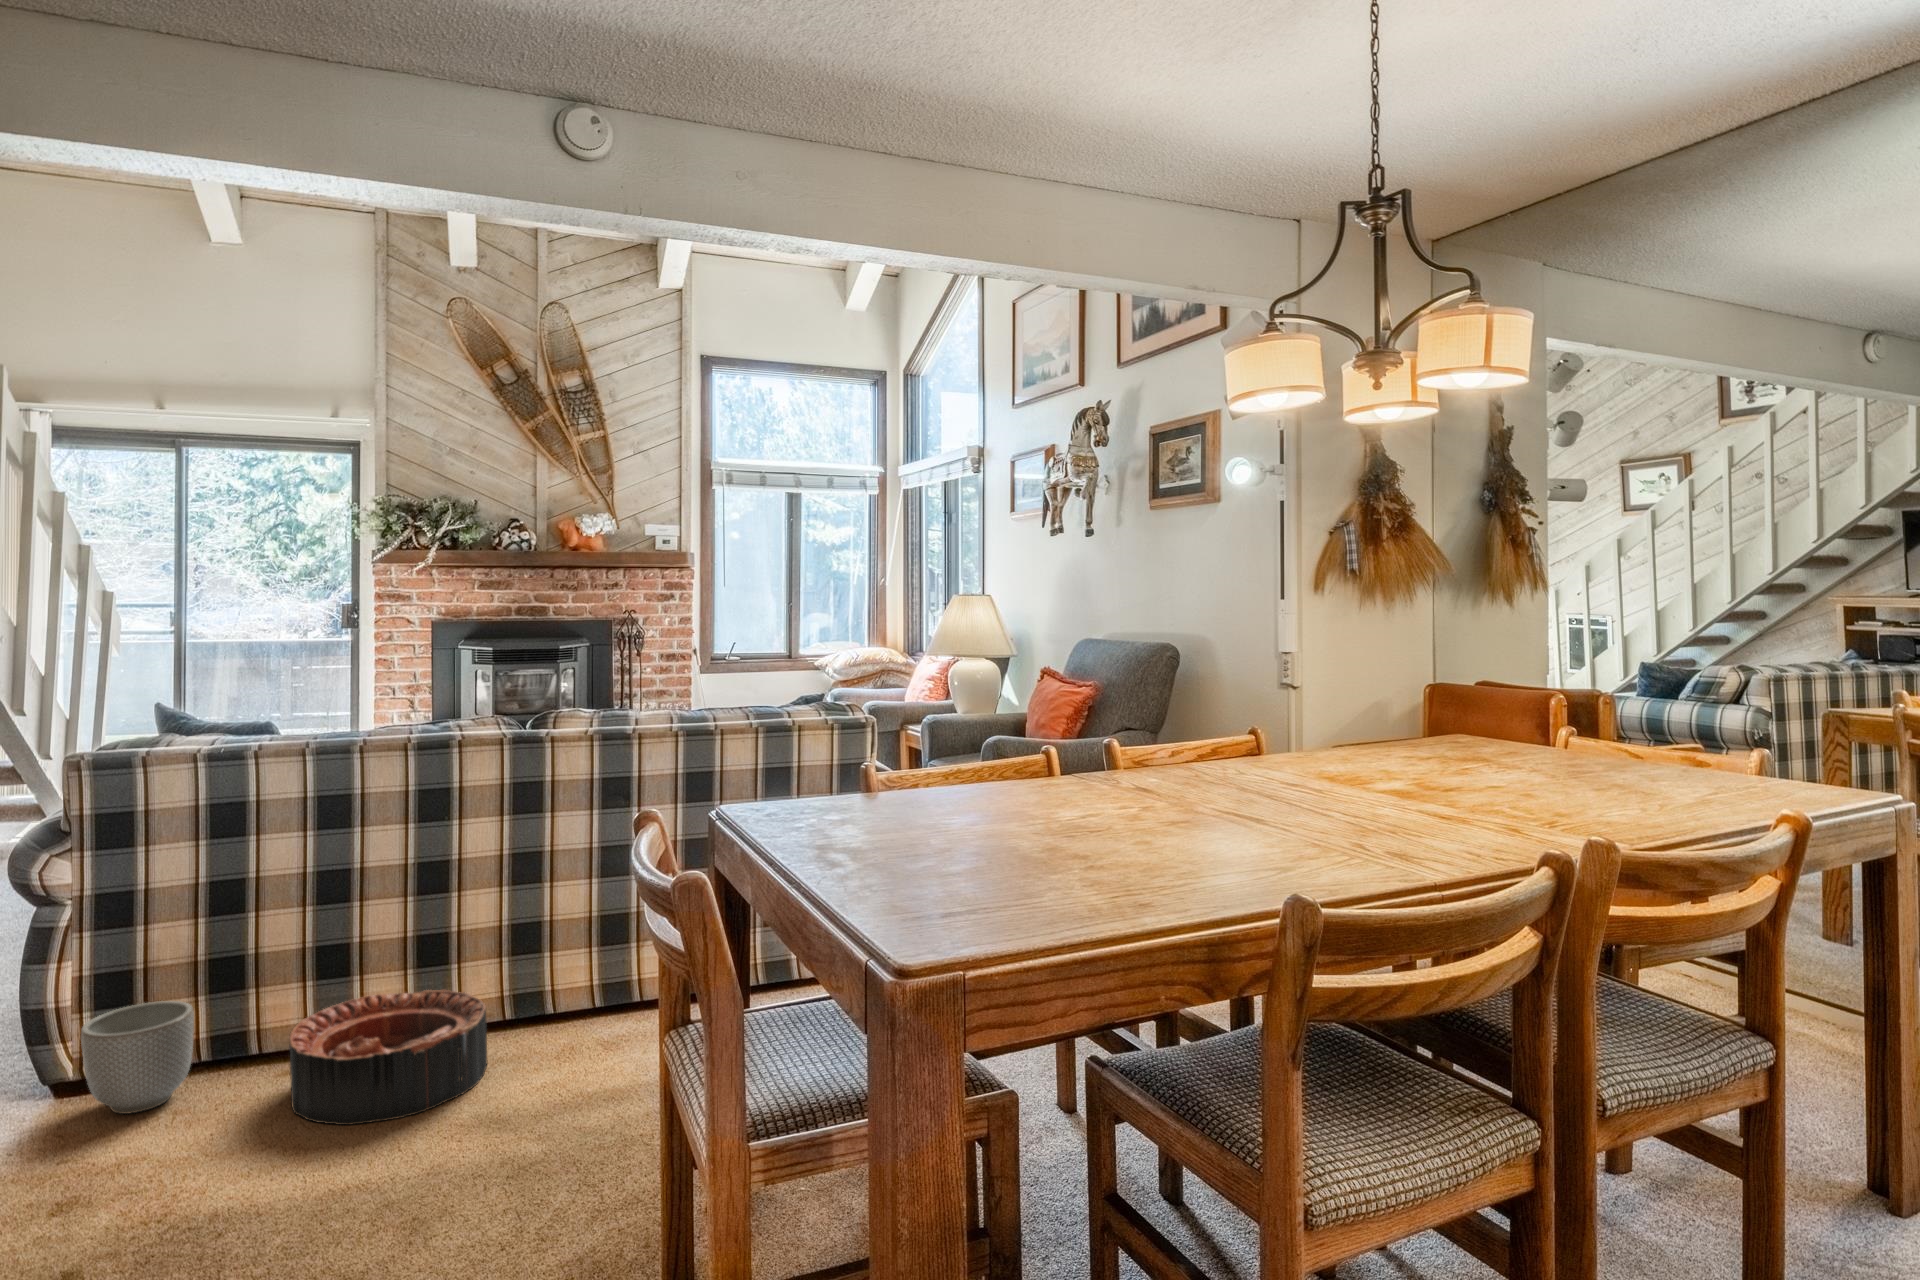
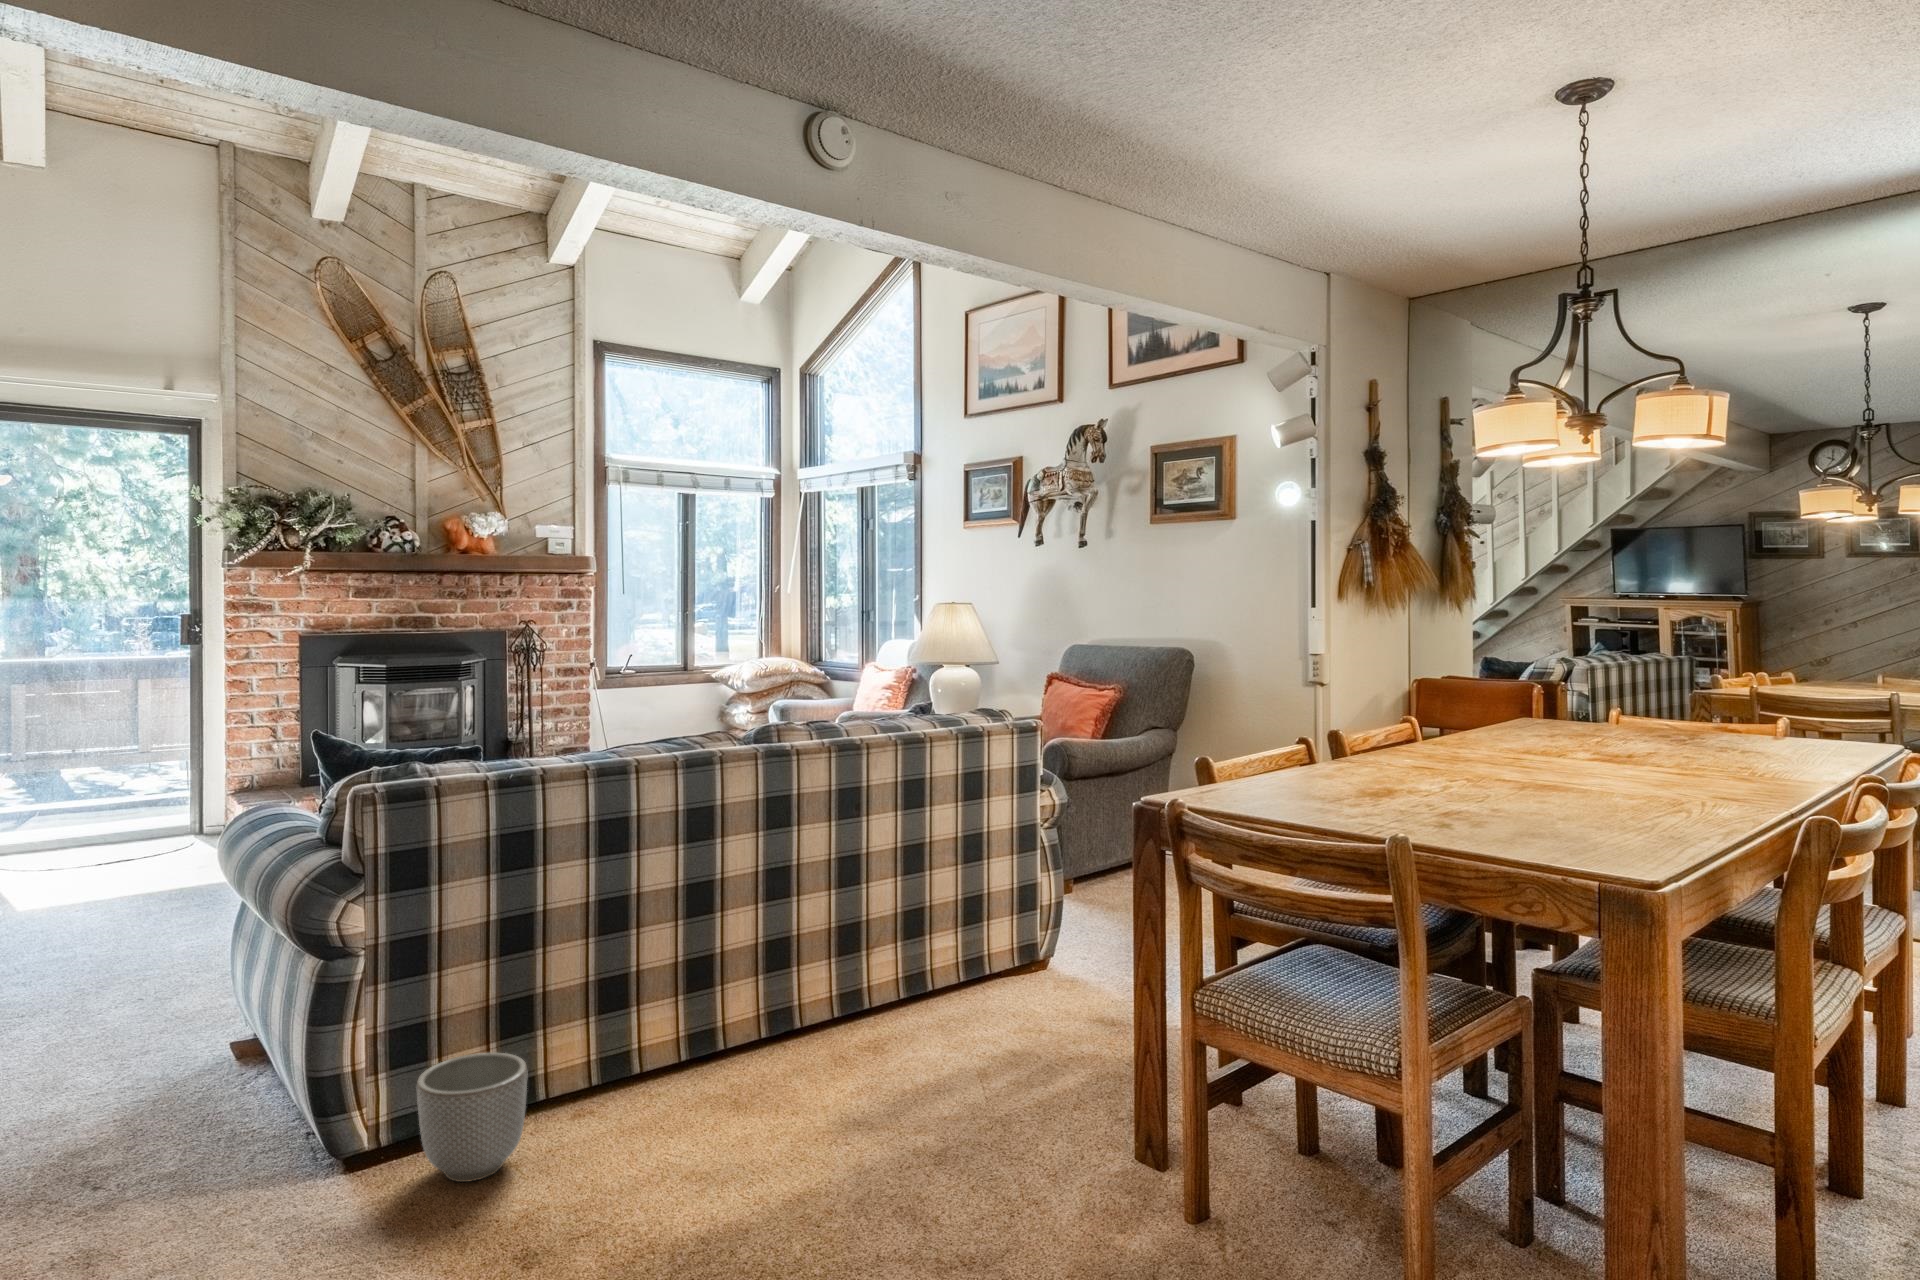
basket: present [289,990,487,1125] -> none [636,1016,826,1159]

